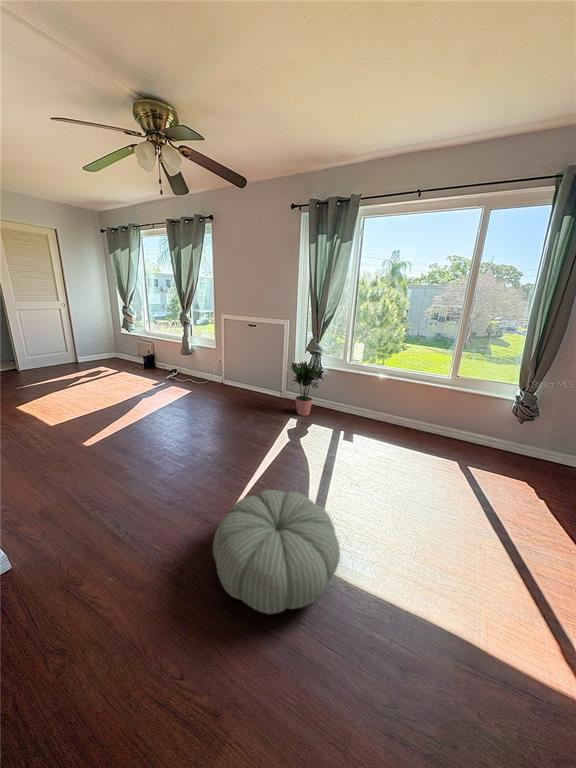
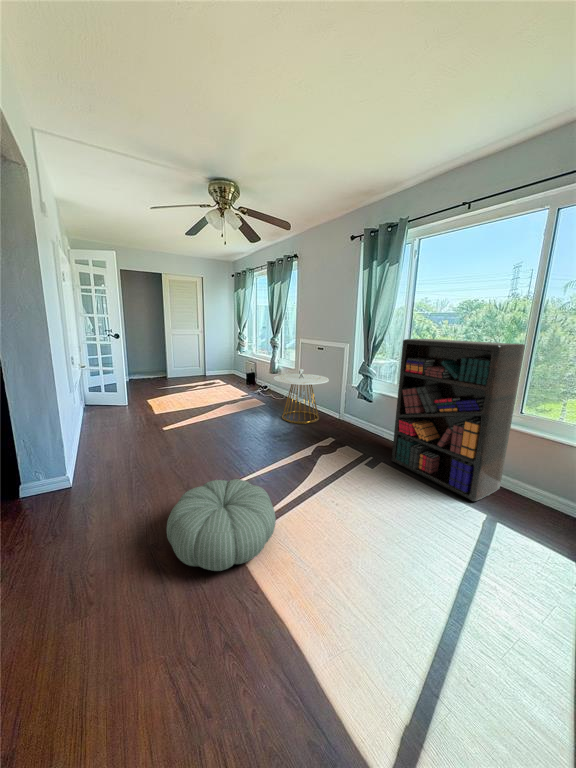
bookshelf: none [356,316,465,453] -> present [392,339,525,501]
side table: none [210,349,271,408] -> present [274,369,329,424]
potted plant: present [291,361,324,416] -> none [334,380,376,438]

